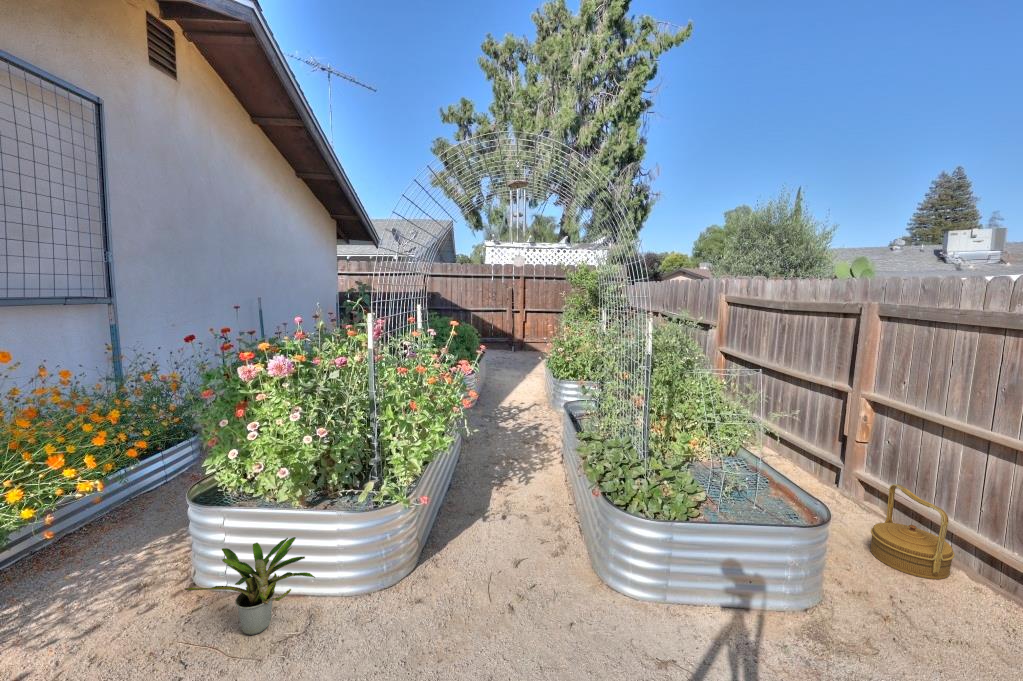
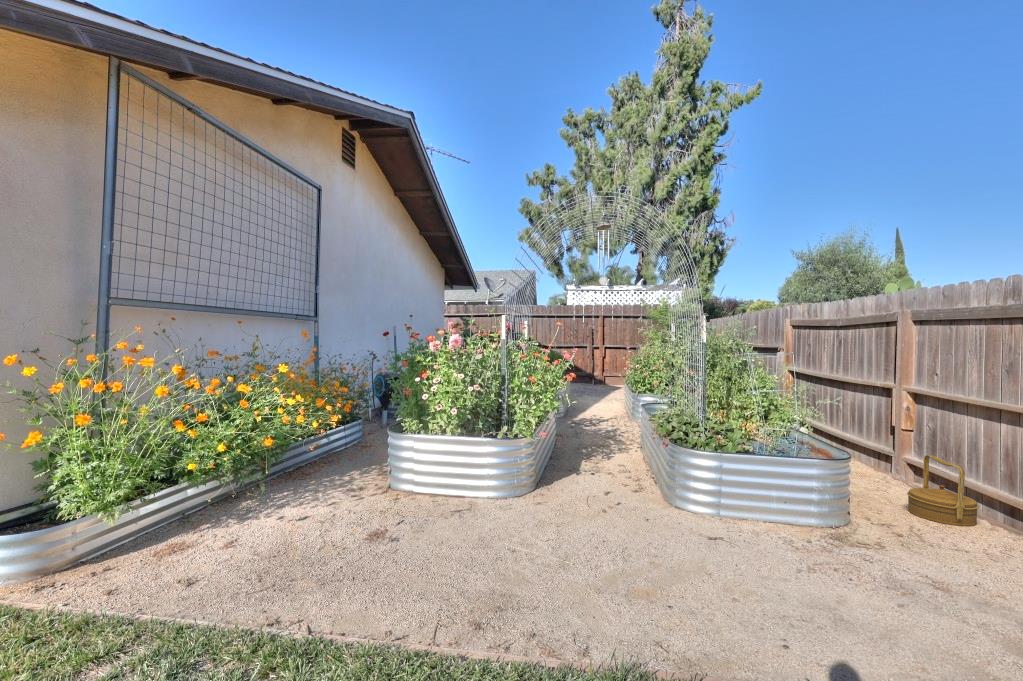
potted plant: present [185,537,315,635] -> none [402,451,477,510]

